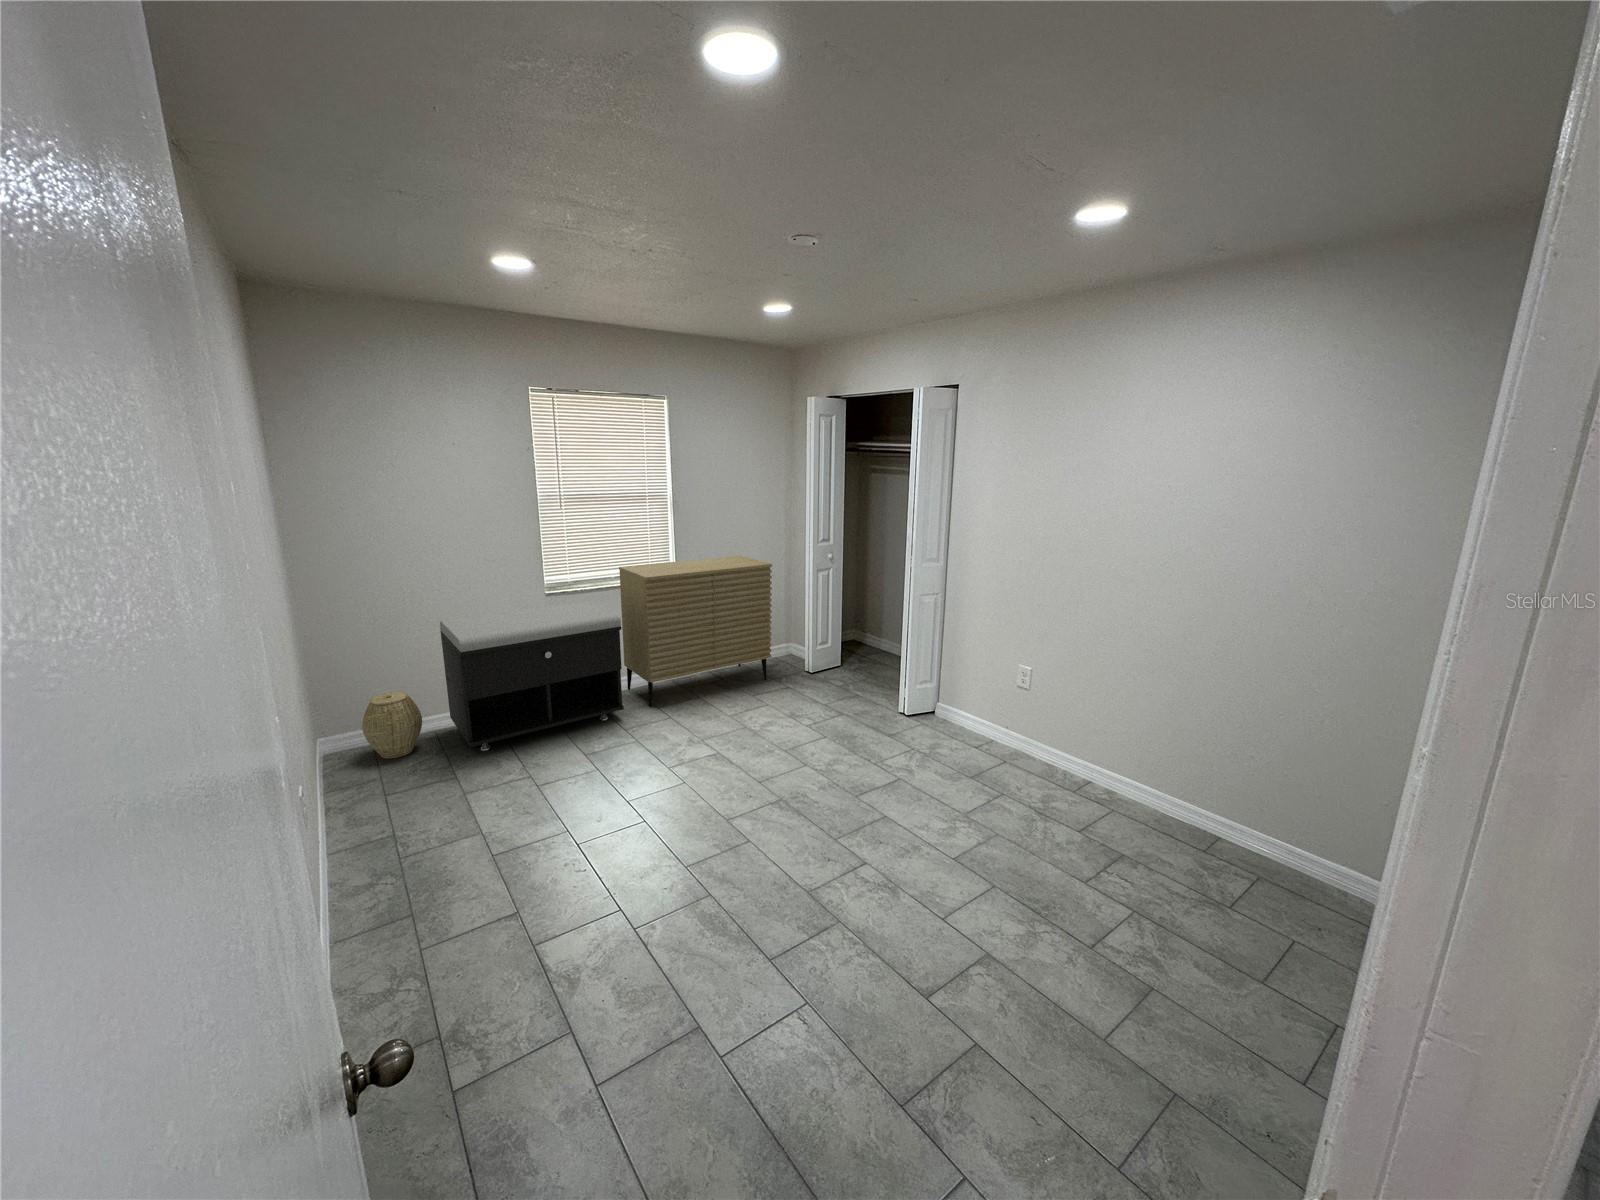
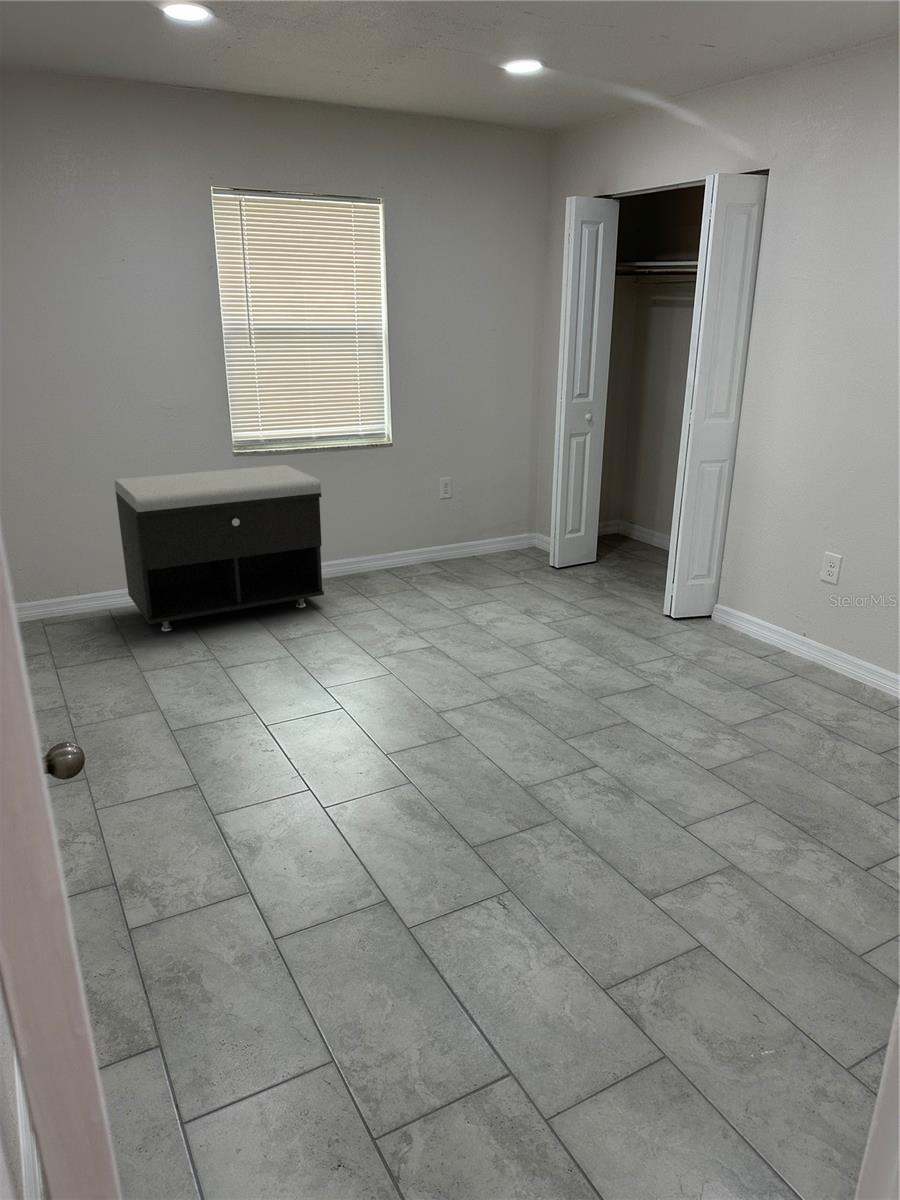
dresser: present [619,556,772,707] -> none [321,416,511,596]
woven basket: present [362,692,422,758] -> none [35,559,97,633]

